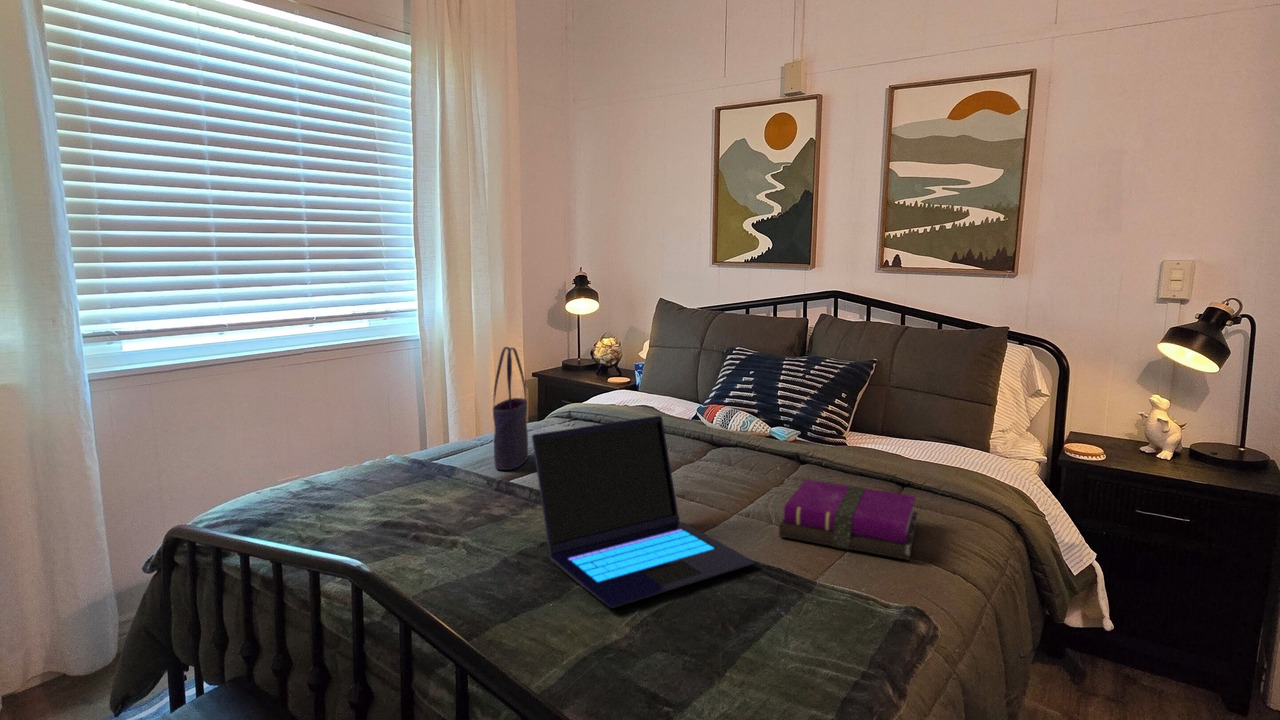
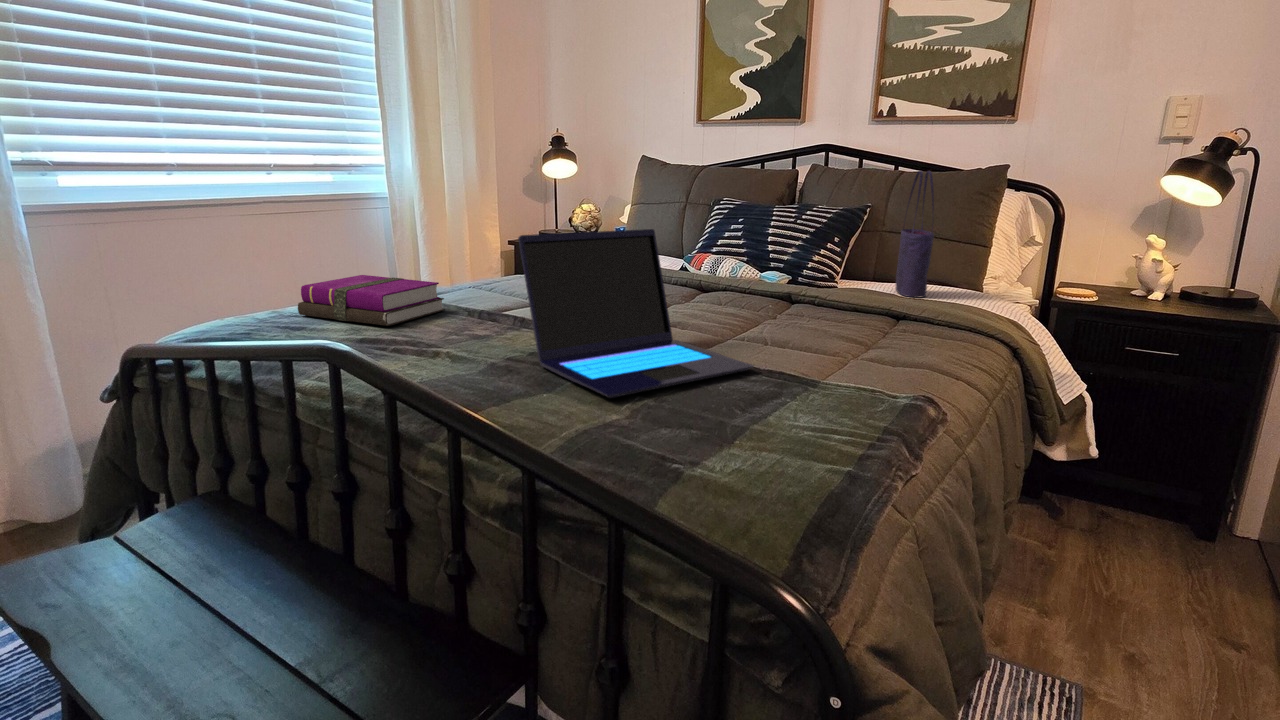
tote bag: present [493,347,528,470] -> present [896,171,934,297]
notebook: present [779,480,918,560] -> present [298,275,445,326]

